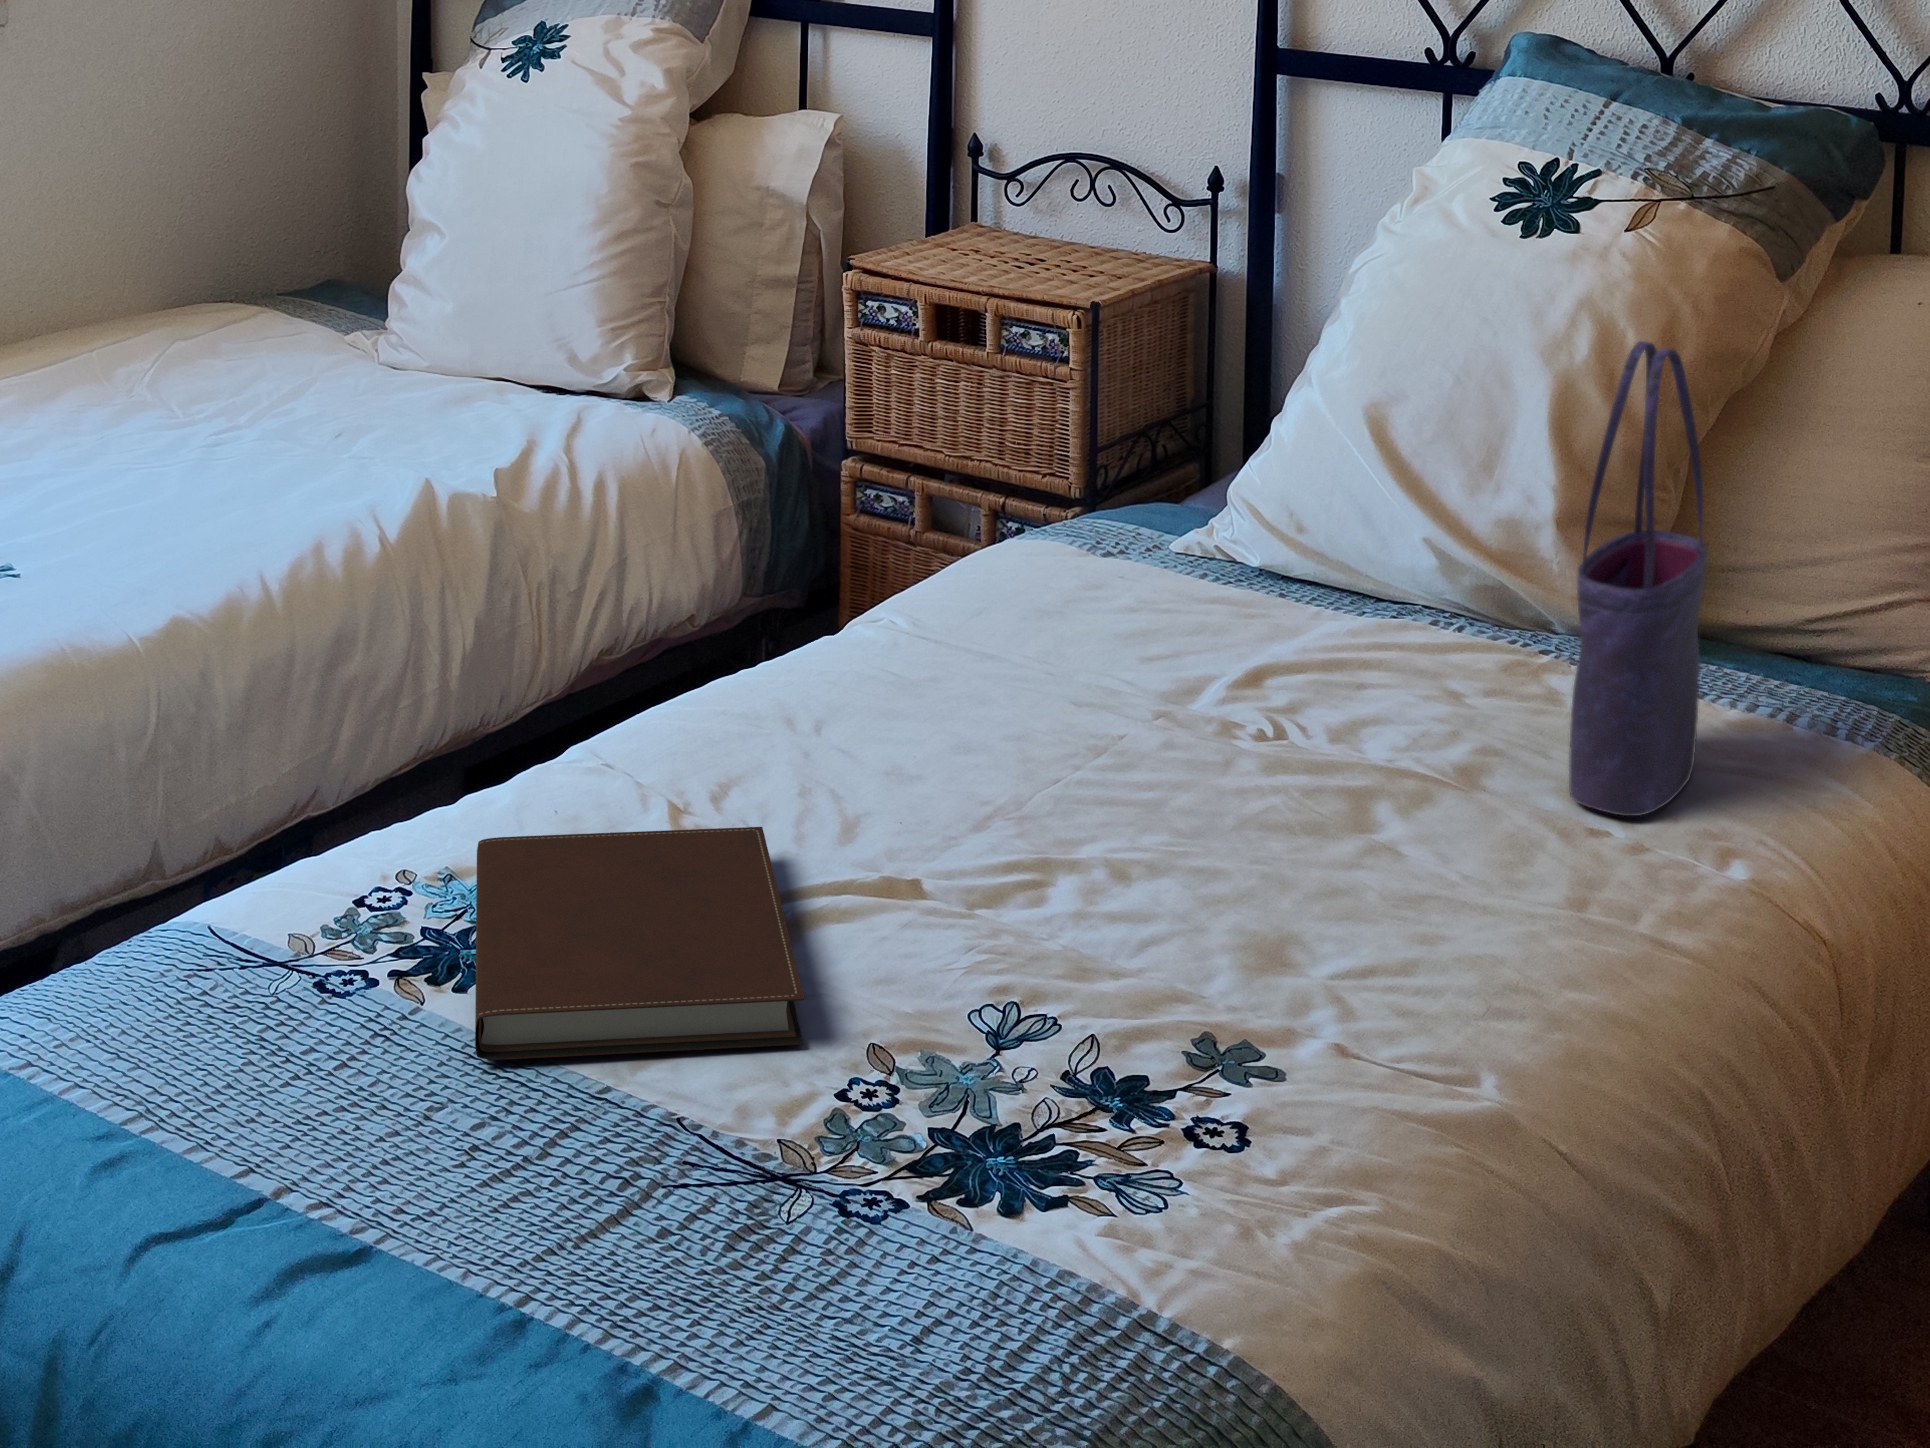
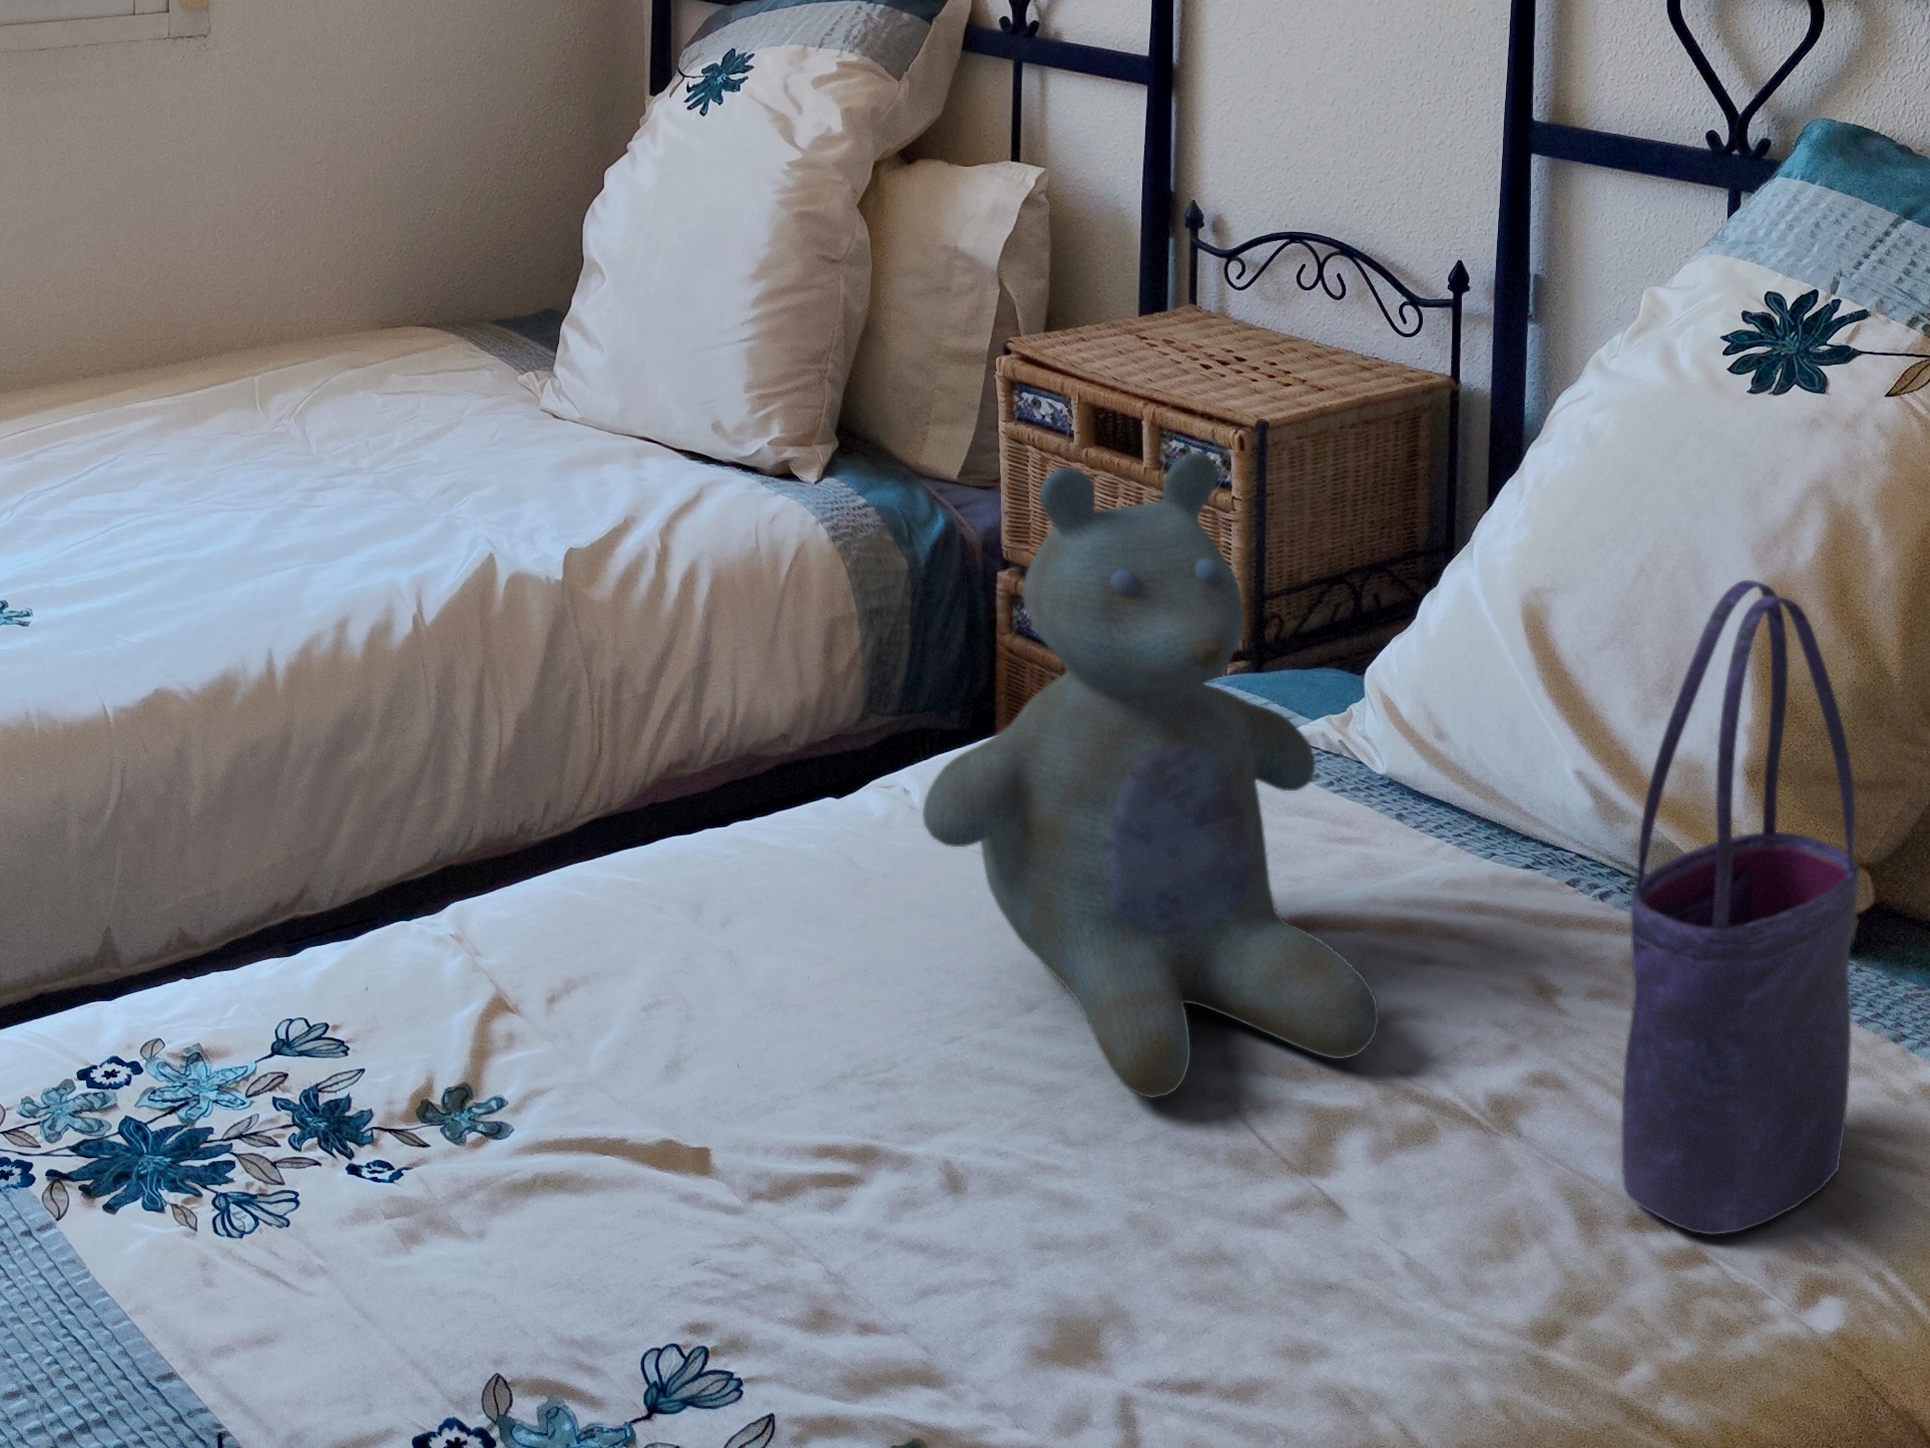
stuffed bear: none [1020,293,1369,791] -> present [923,452,1379,1098]
notebook: present [475,827,804,1060] -> none [66,1017,540,1357]

